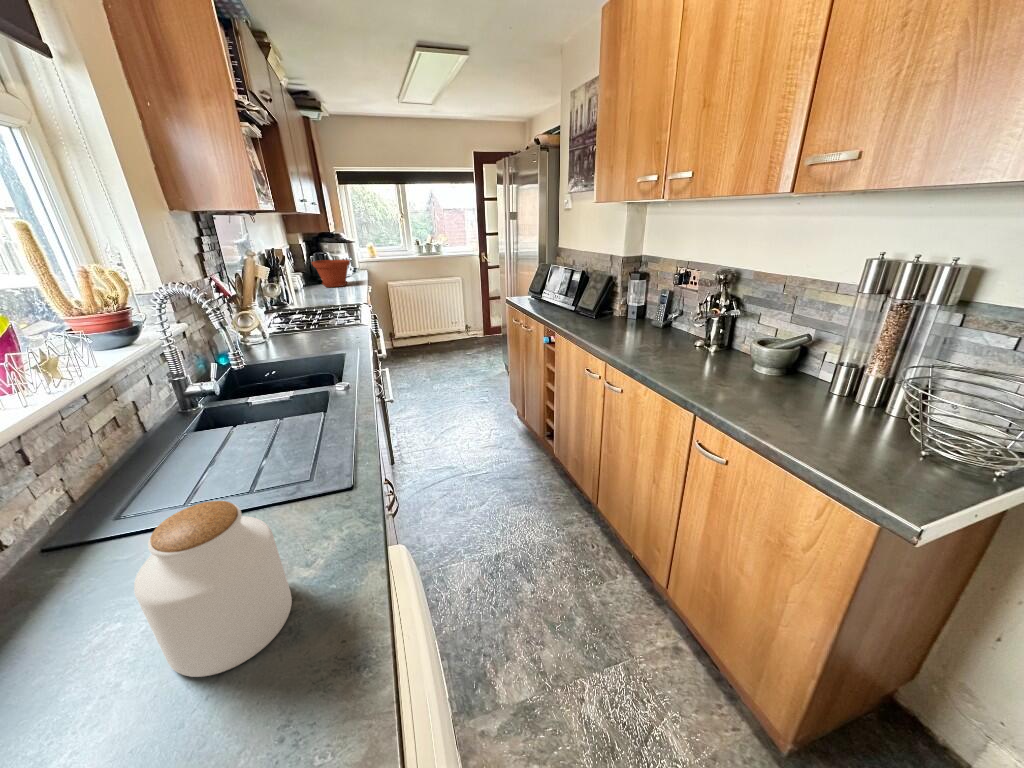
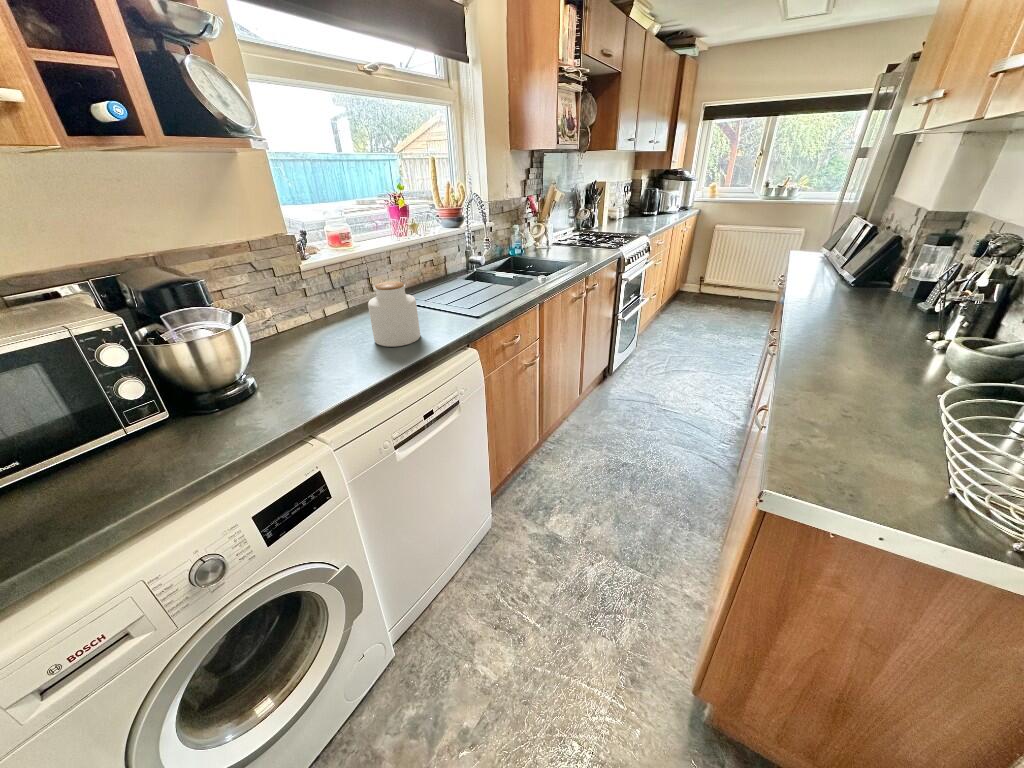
plant pot: present [311,259,350,287] -> none [637,195,672,221]

